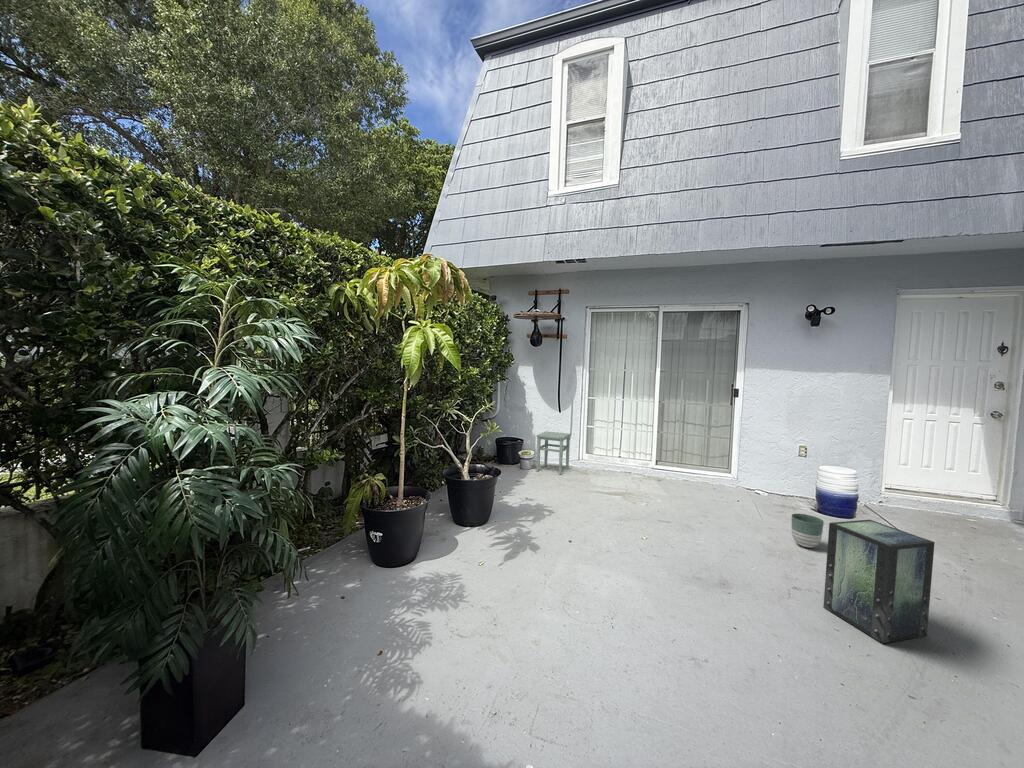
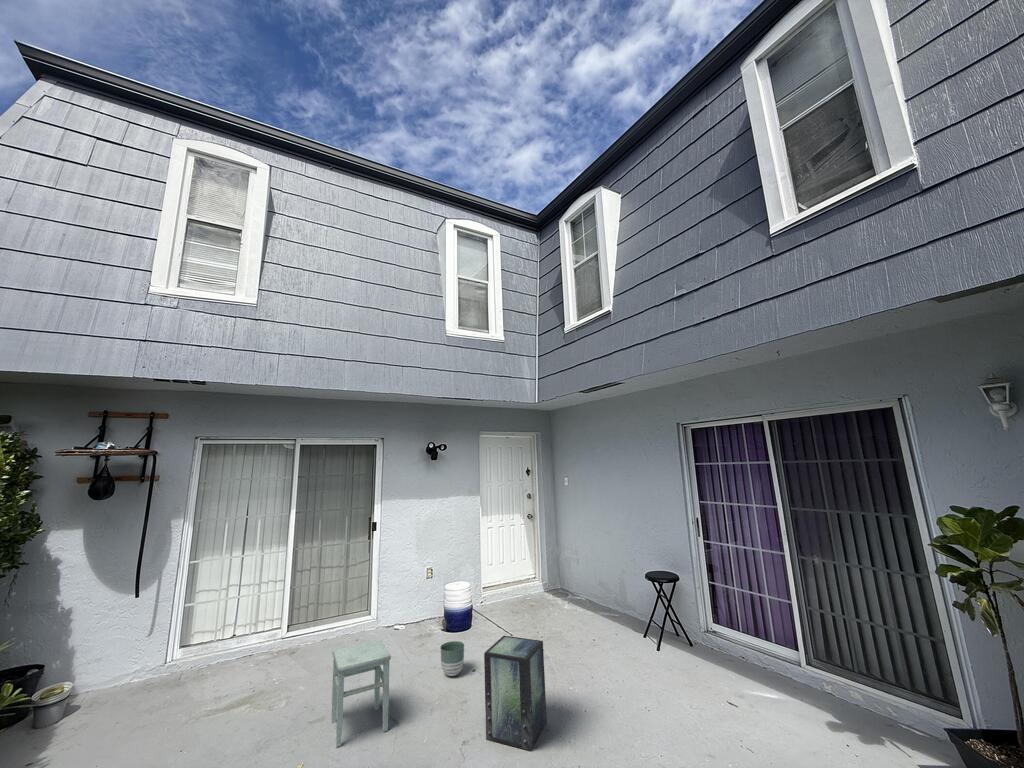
stool: present [537,431,571,475] -> present [331,640,391,747]

